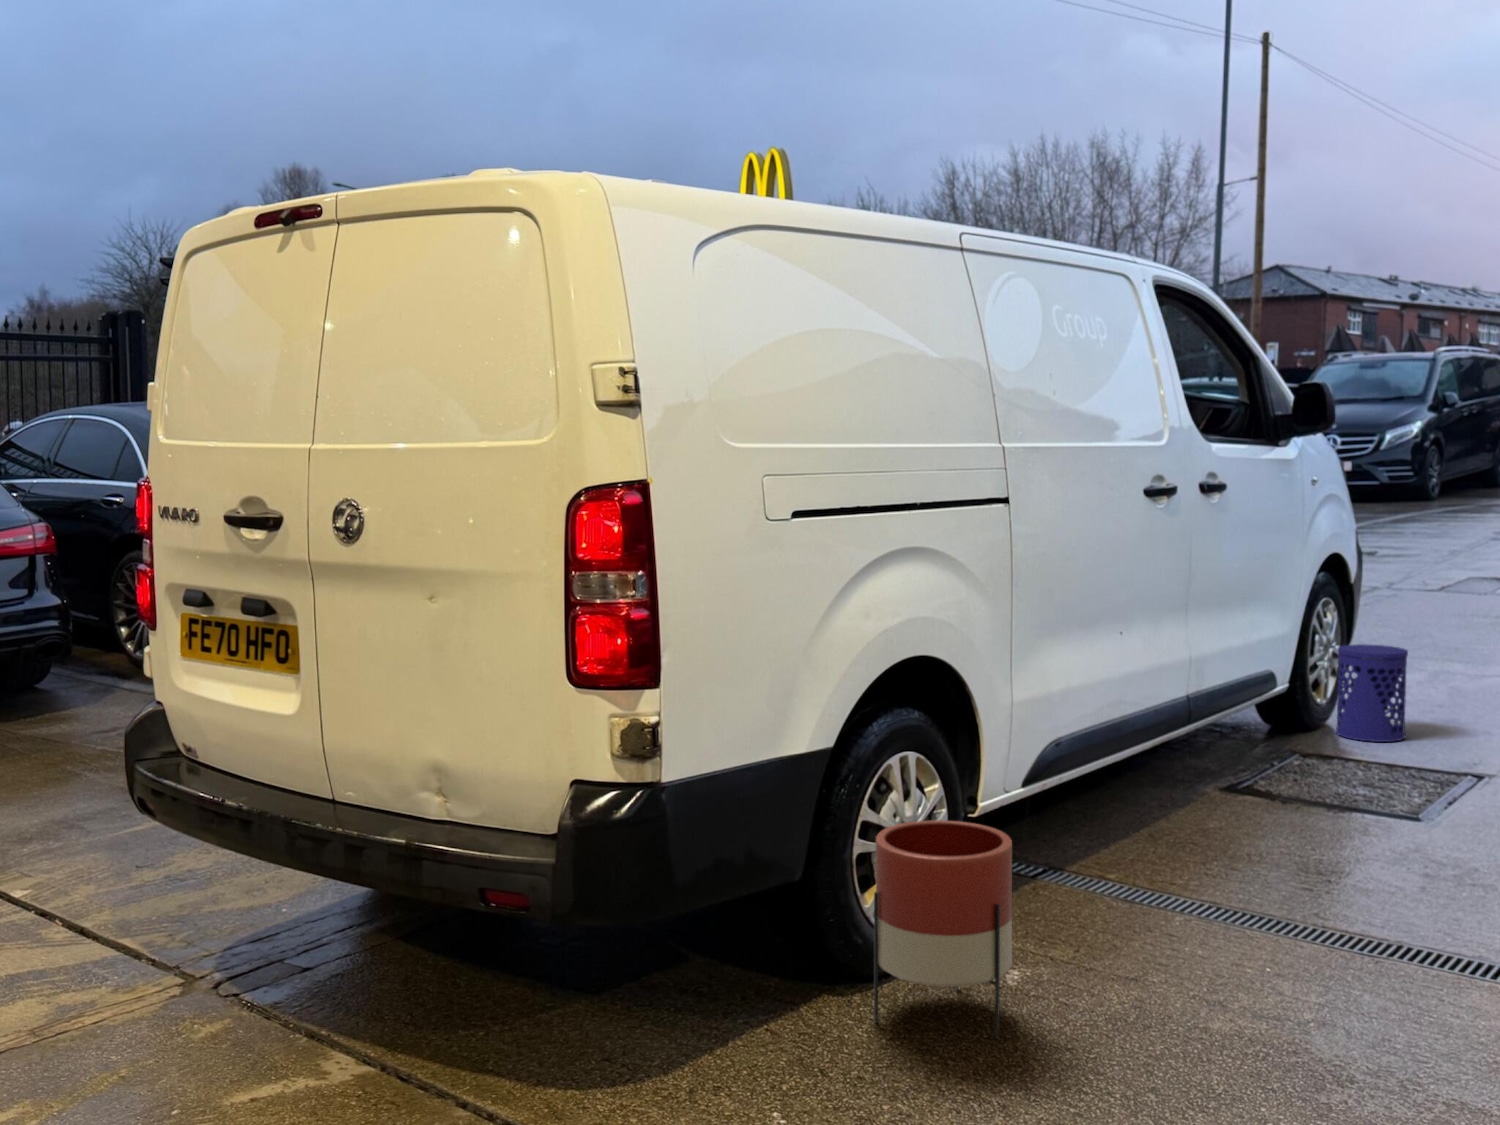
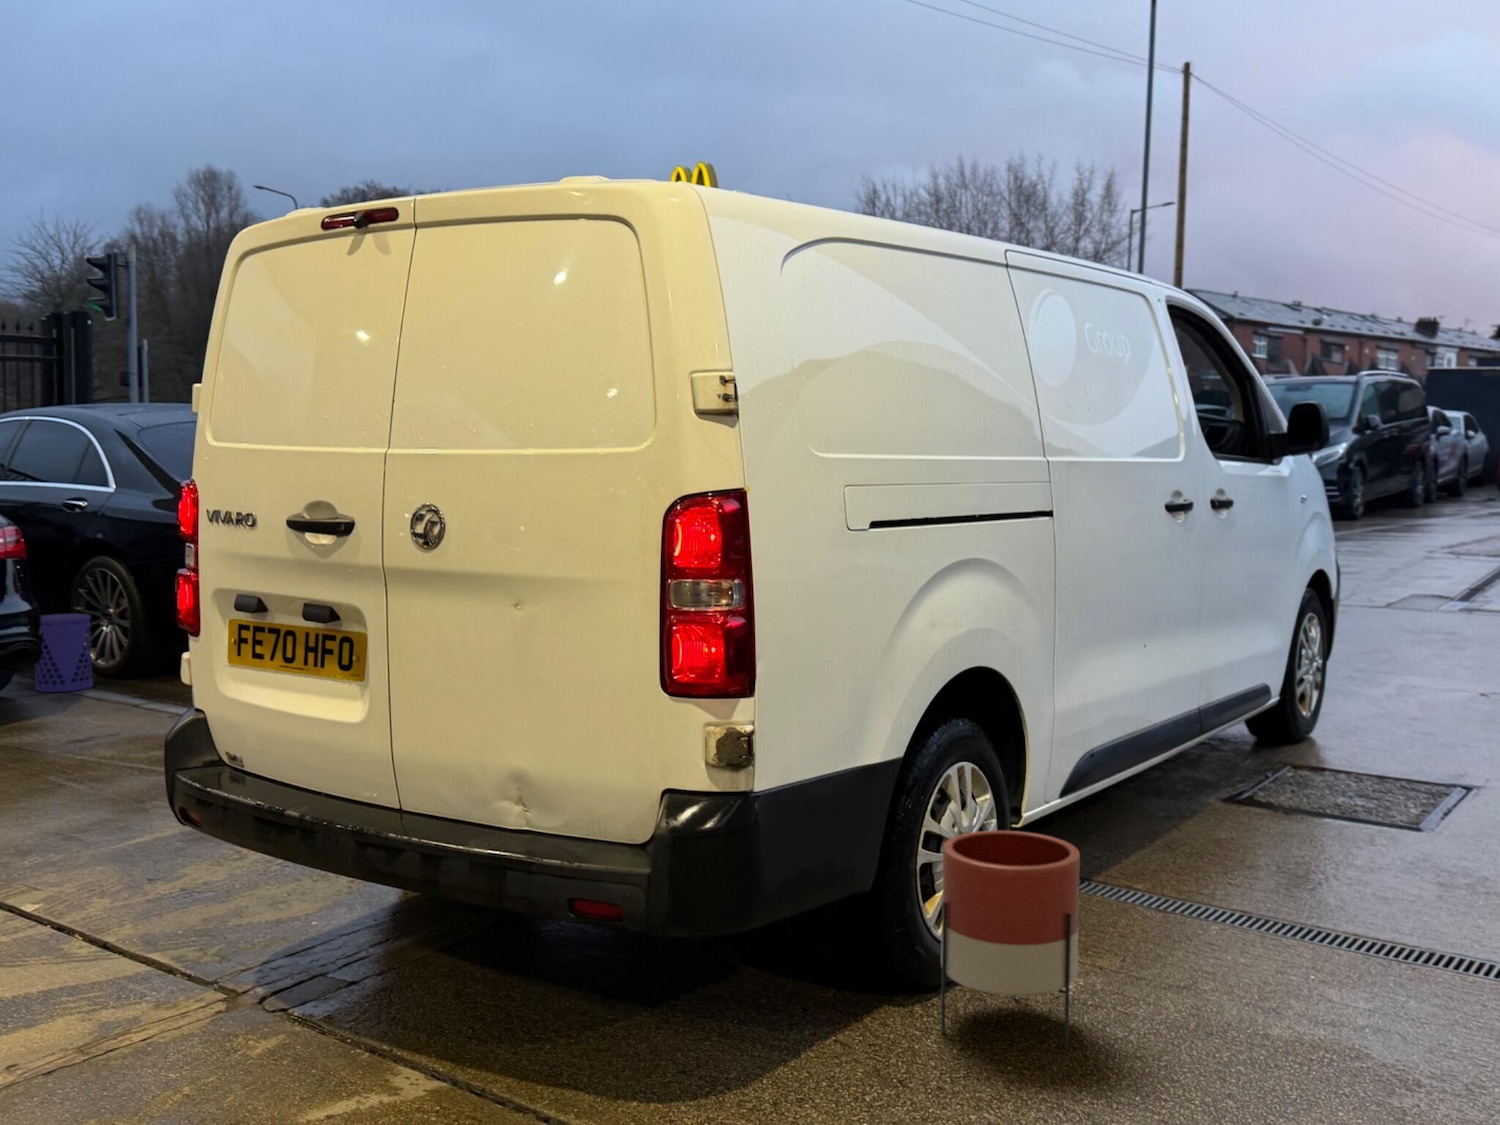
waste bin: present [1336,644,1408,742] -> present [35,614,93,692]

